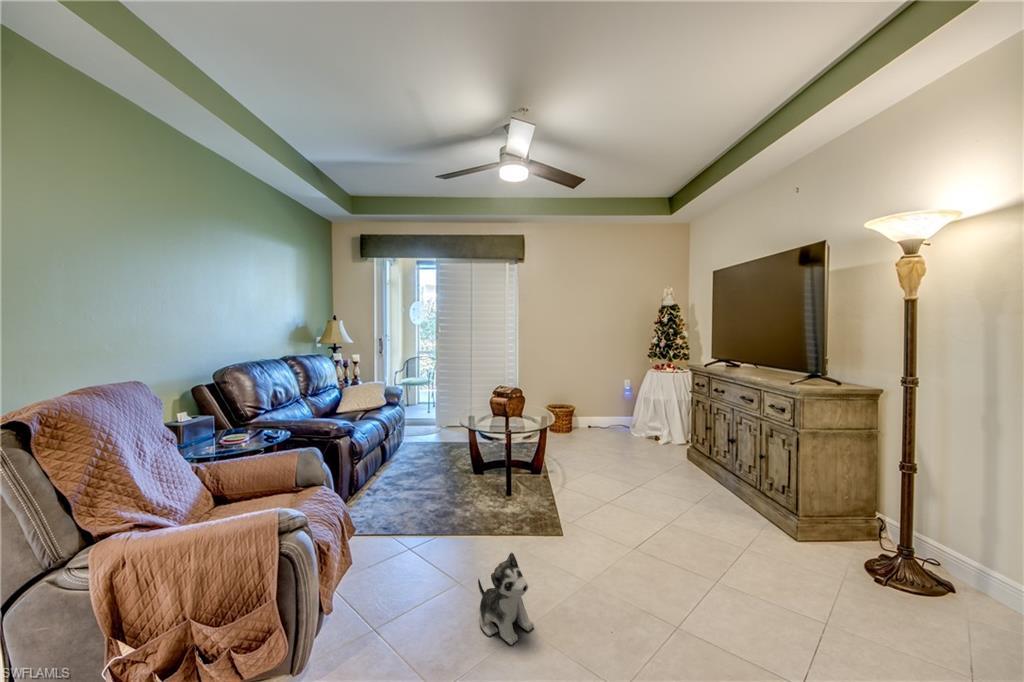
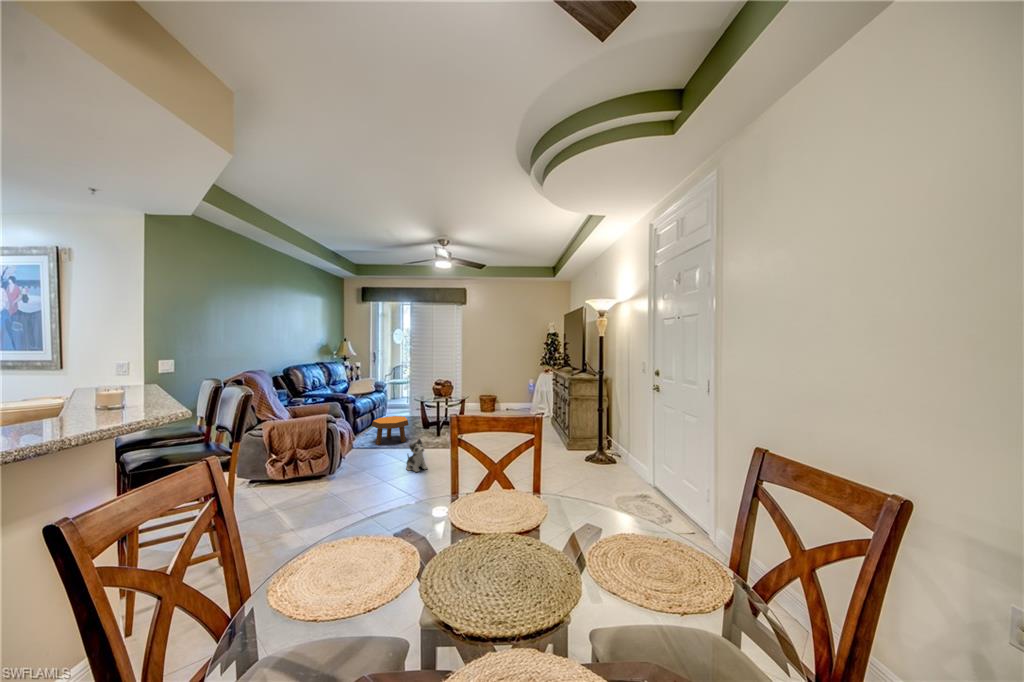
footstool: none [385,460,457,526] -> present [372,416,408,445]

